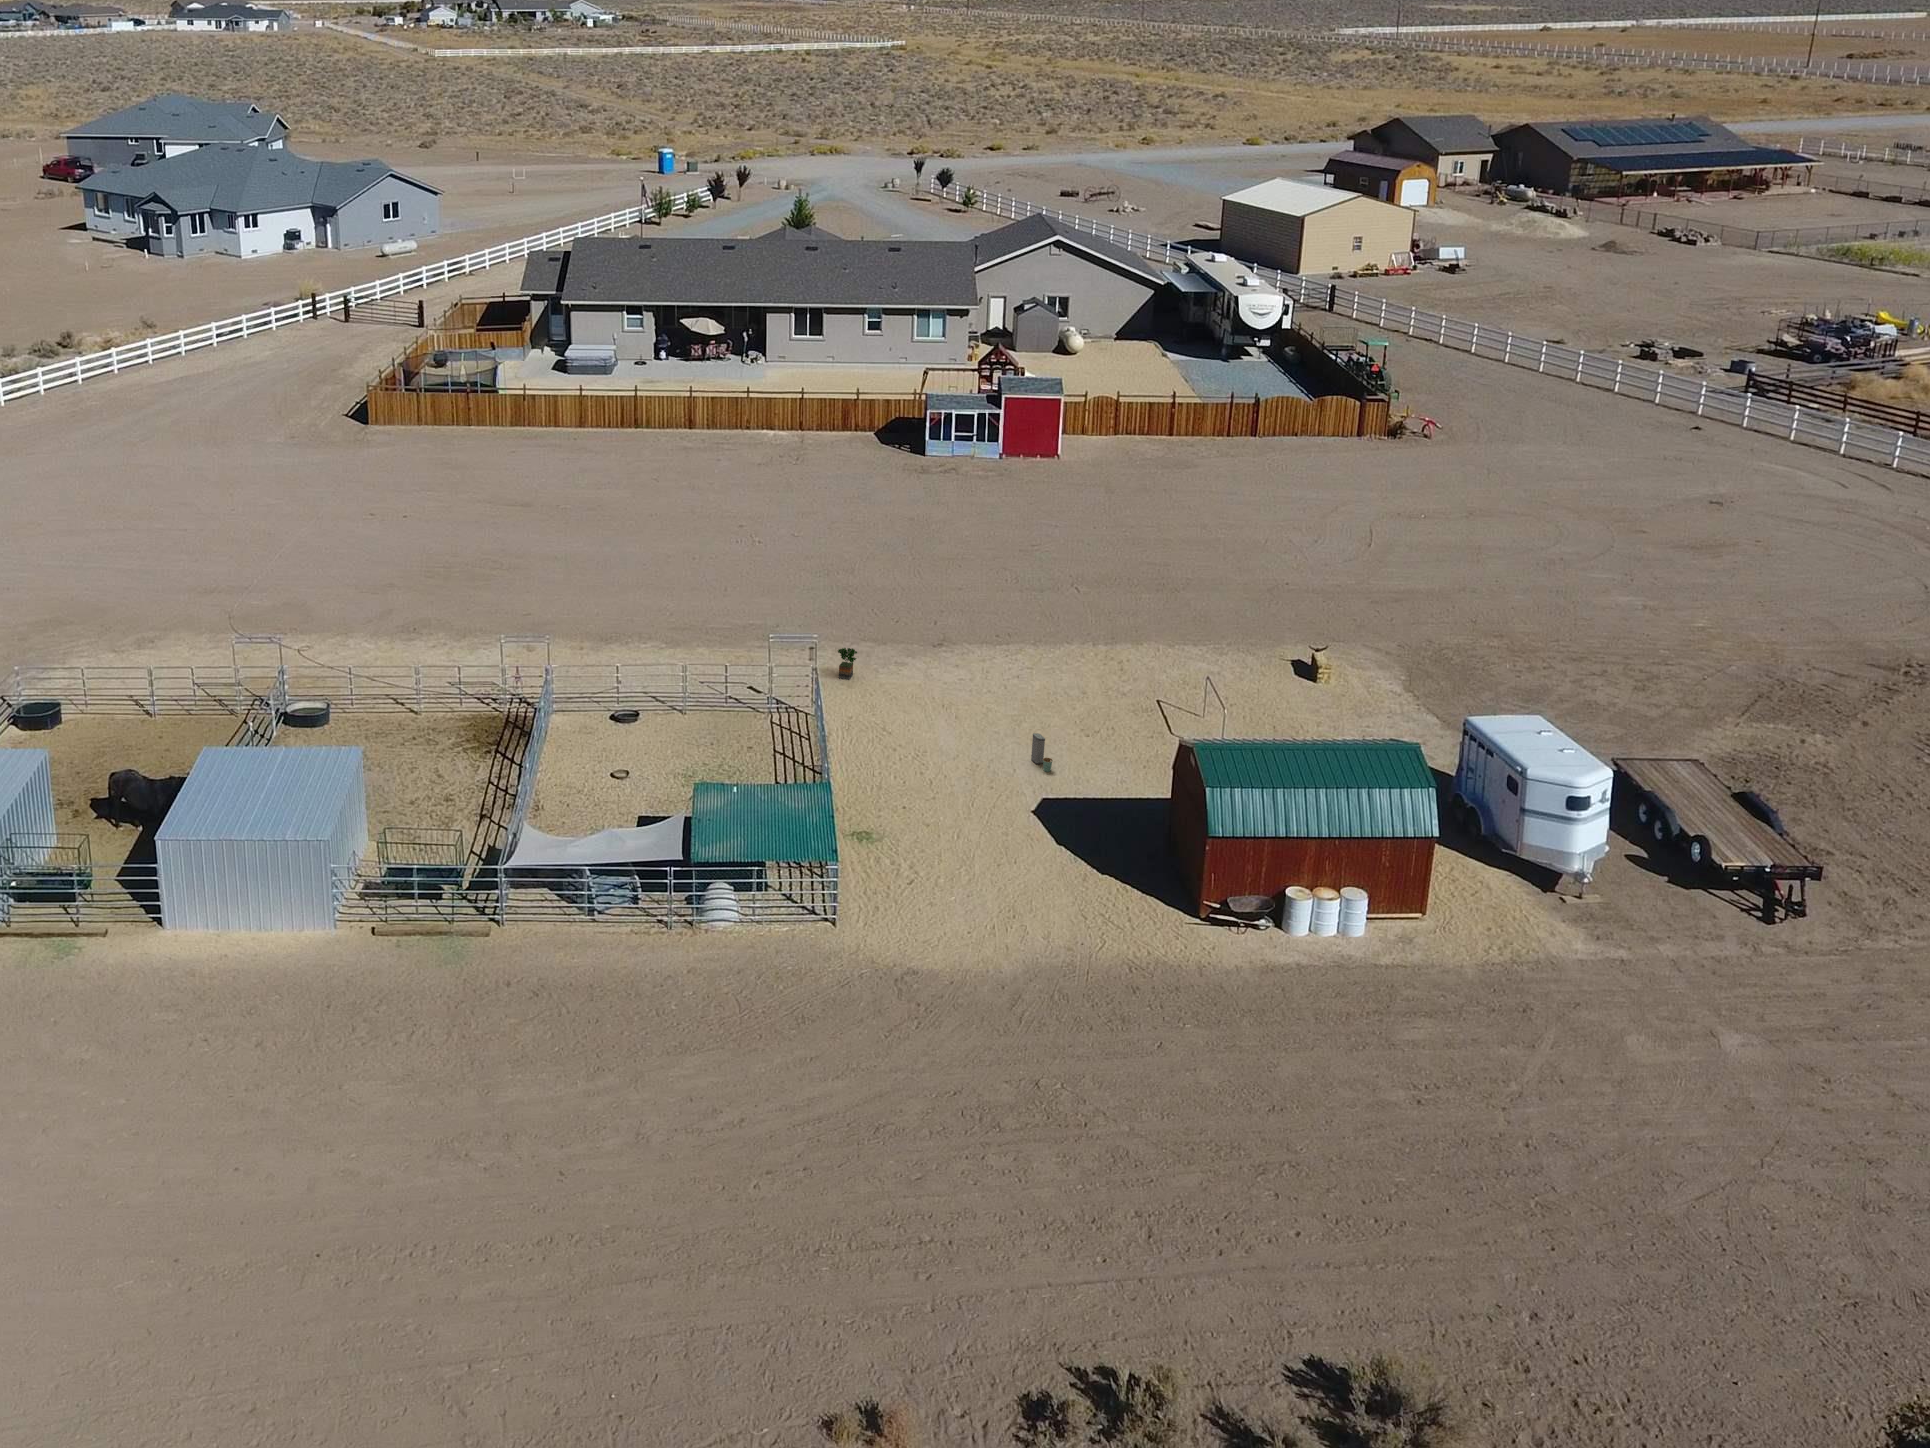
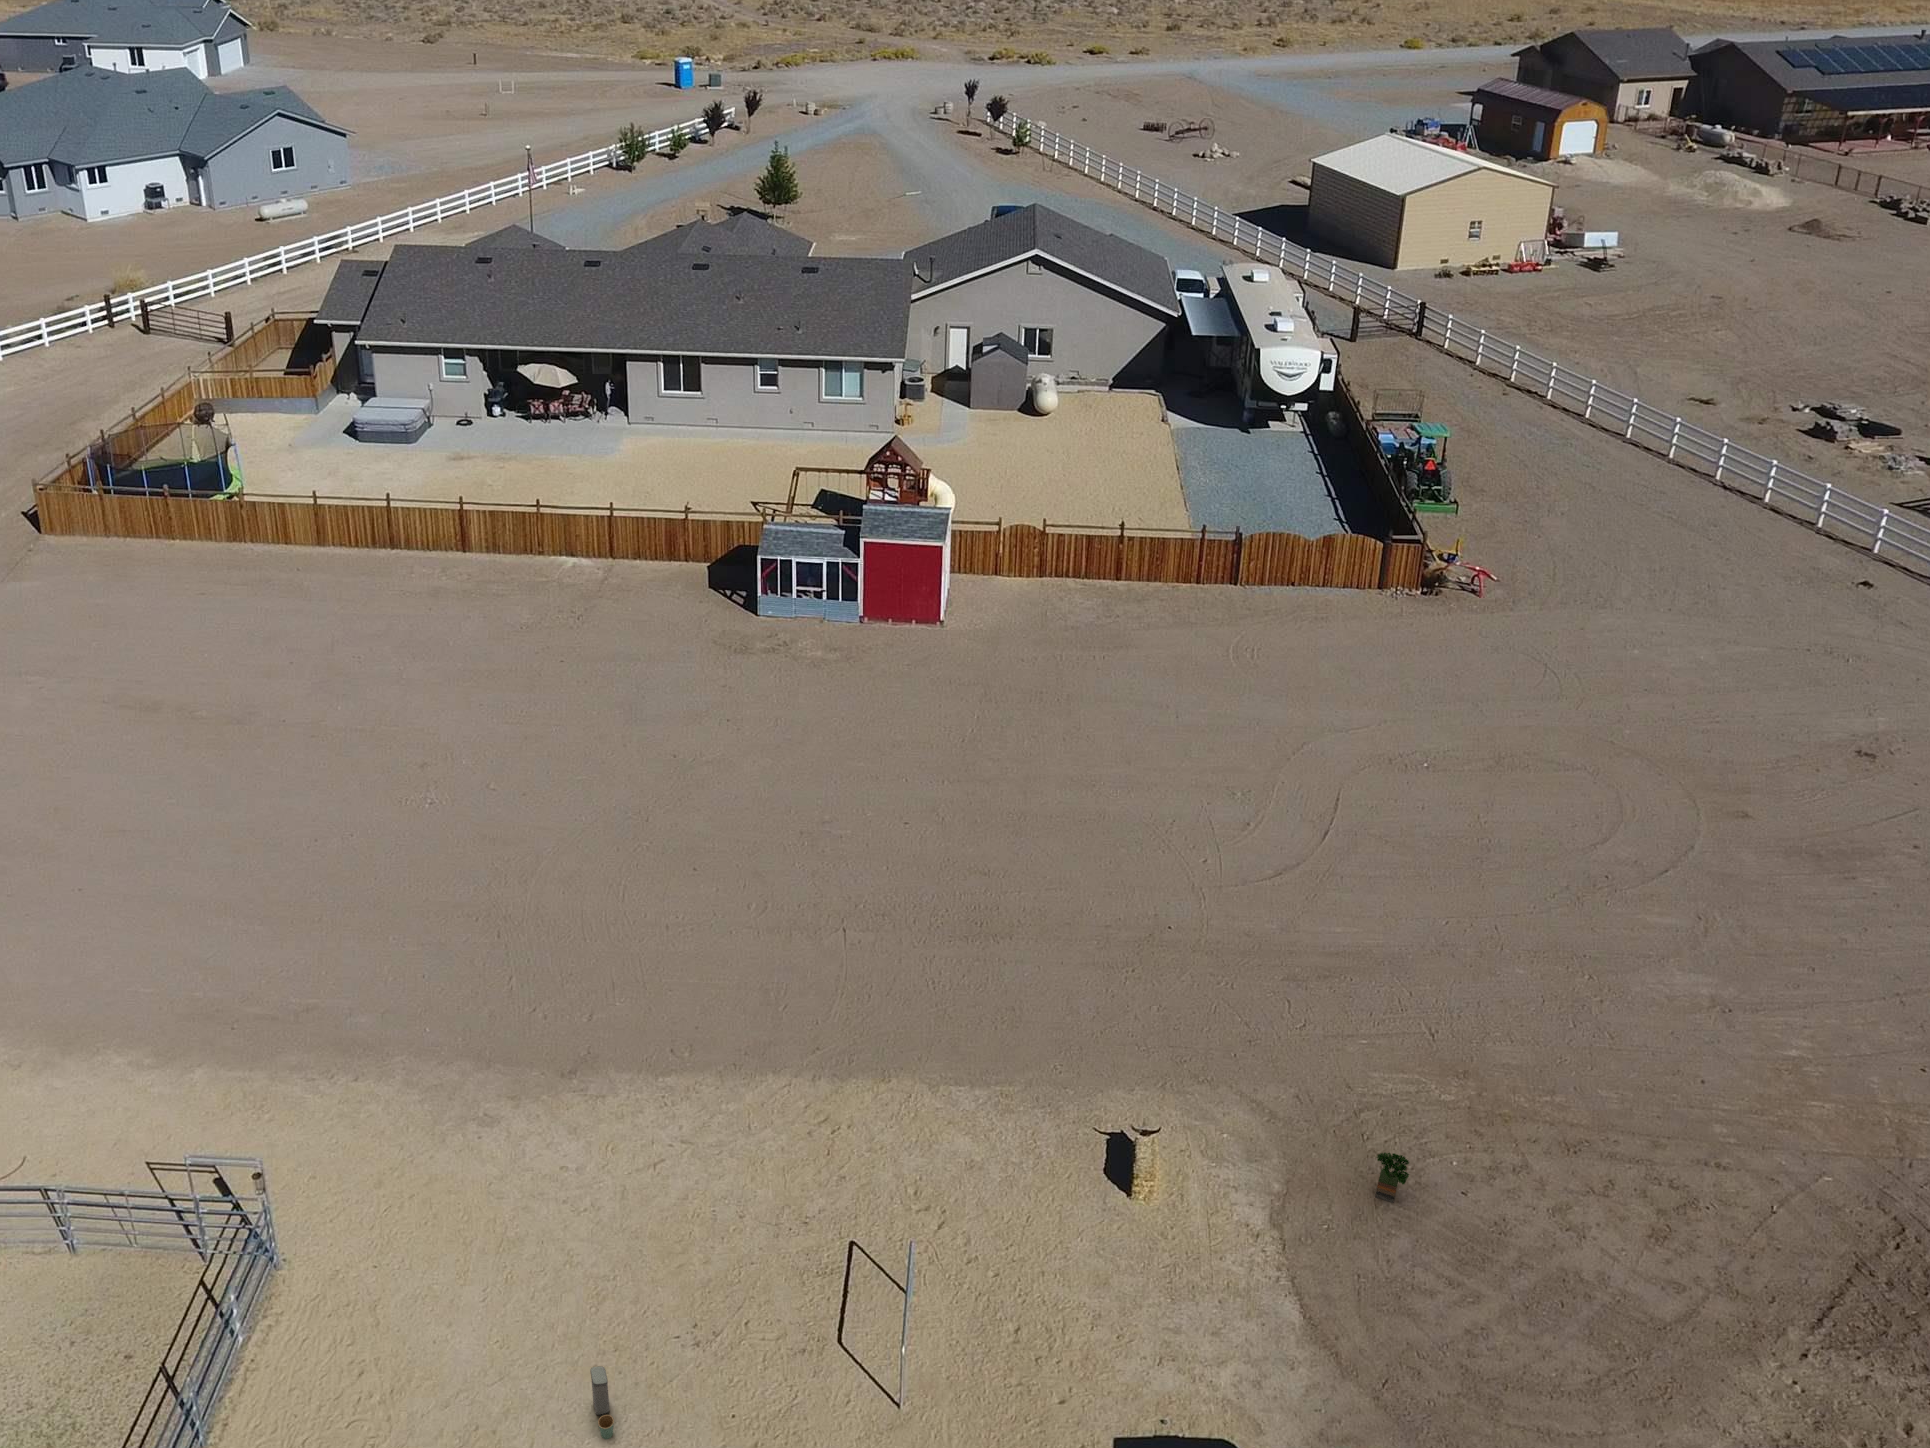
potted tree: present [838,648,857,680] -> present [1375,1153,1409,1203]

